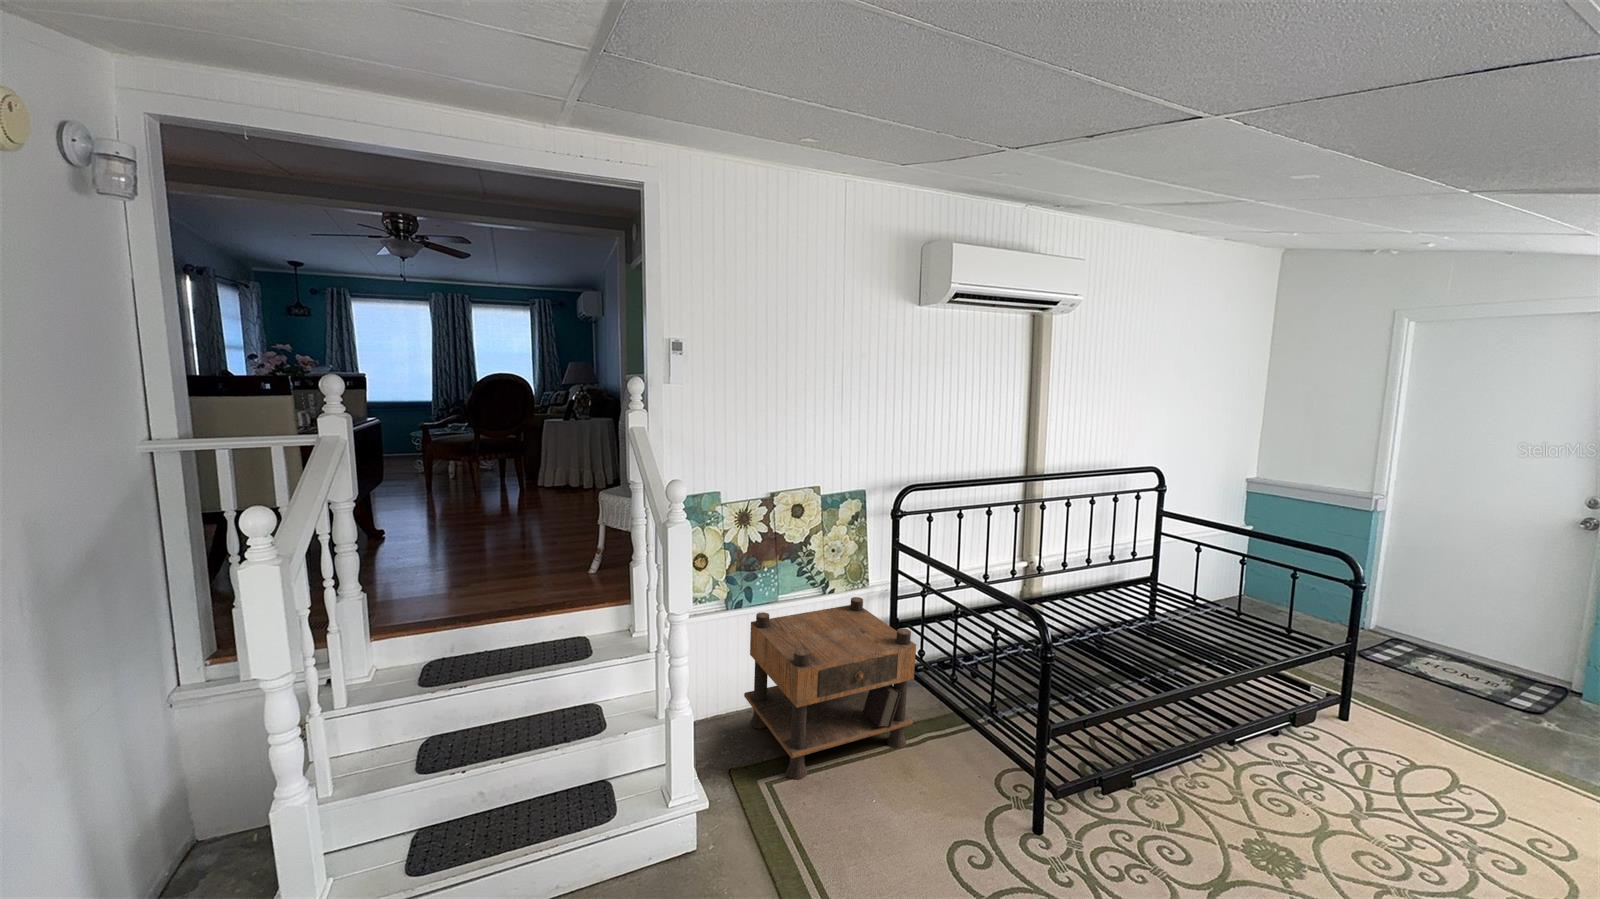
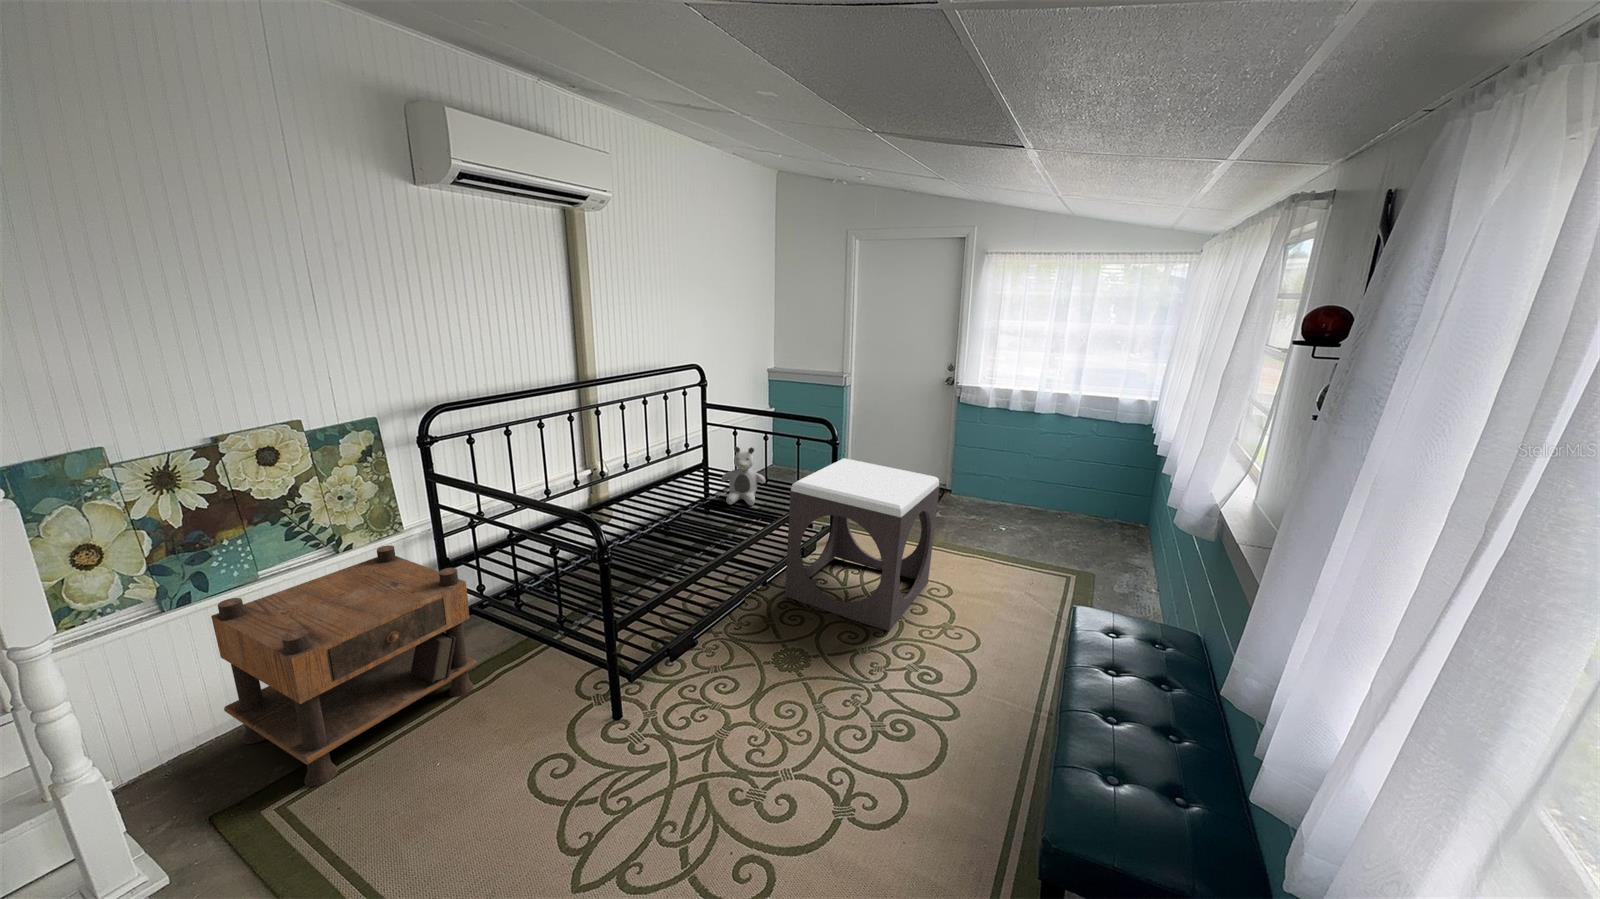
teddy bear: none [1180,566,1242,641] -> present [721,447,765,505]
footstool: none [1260,608,1566,876] -> present [785,458,940,631]

